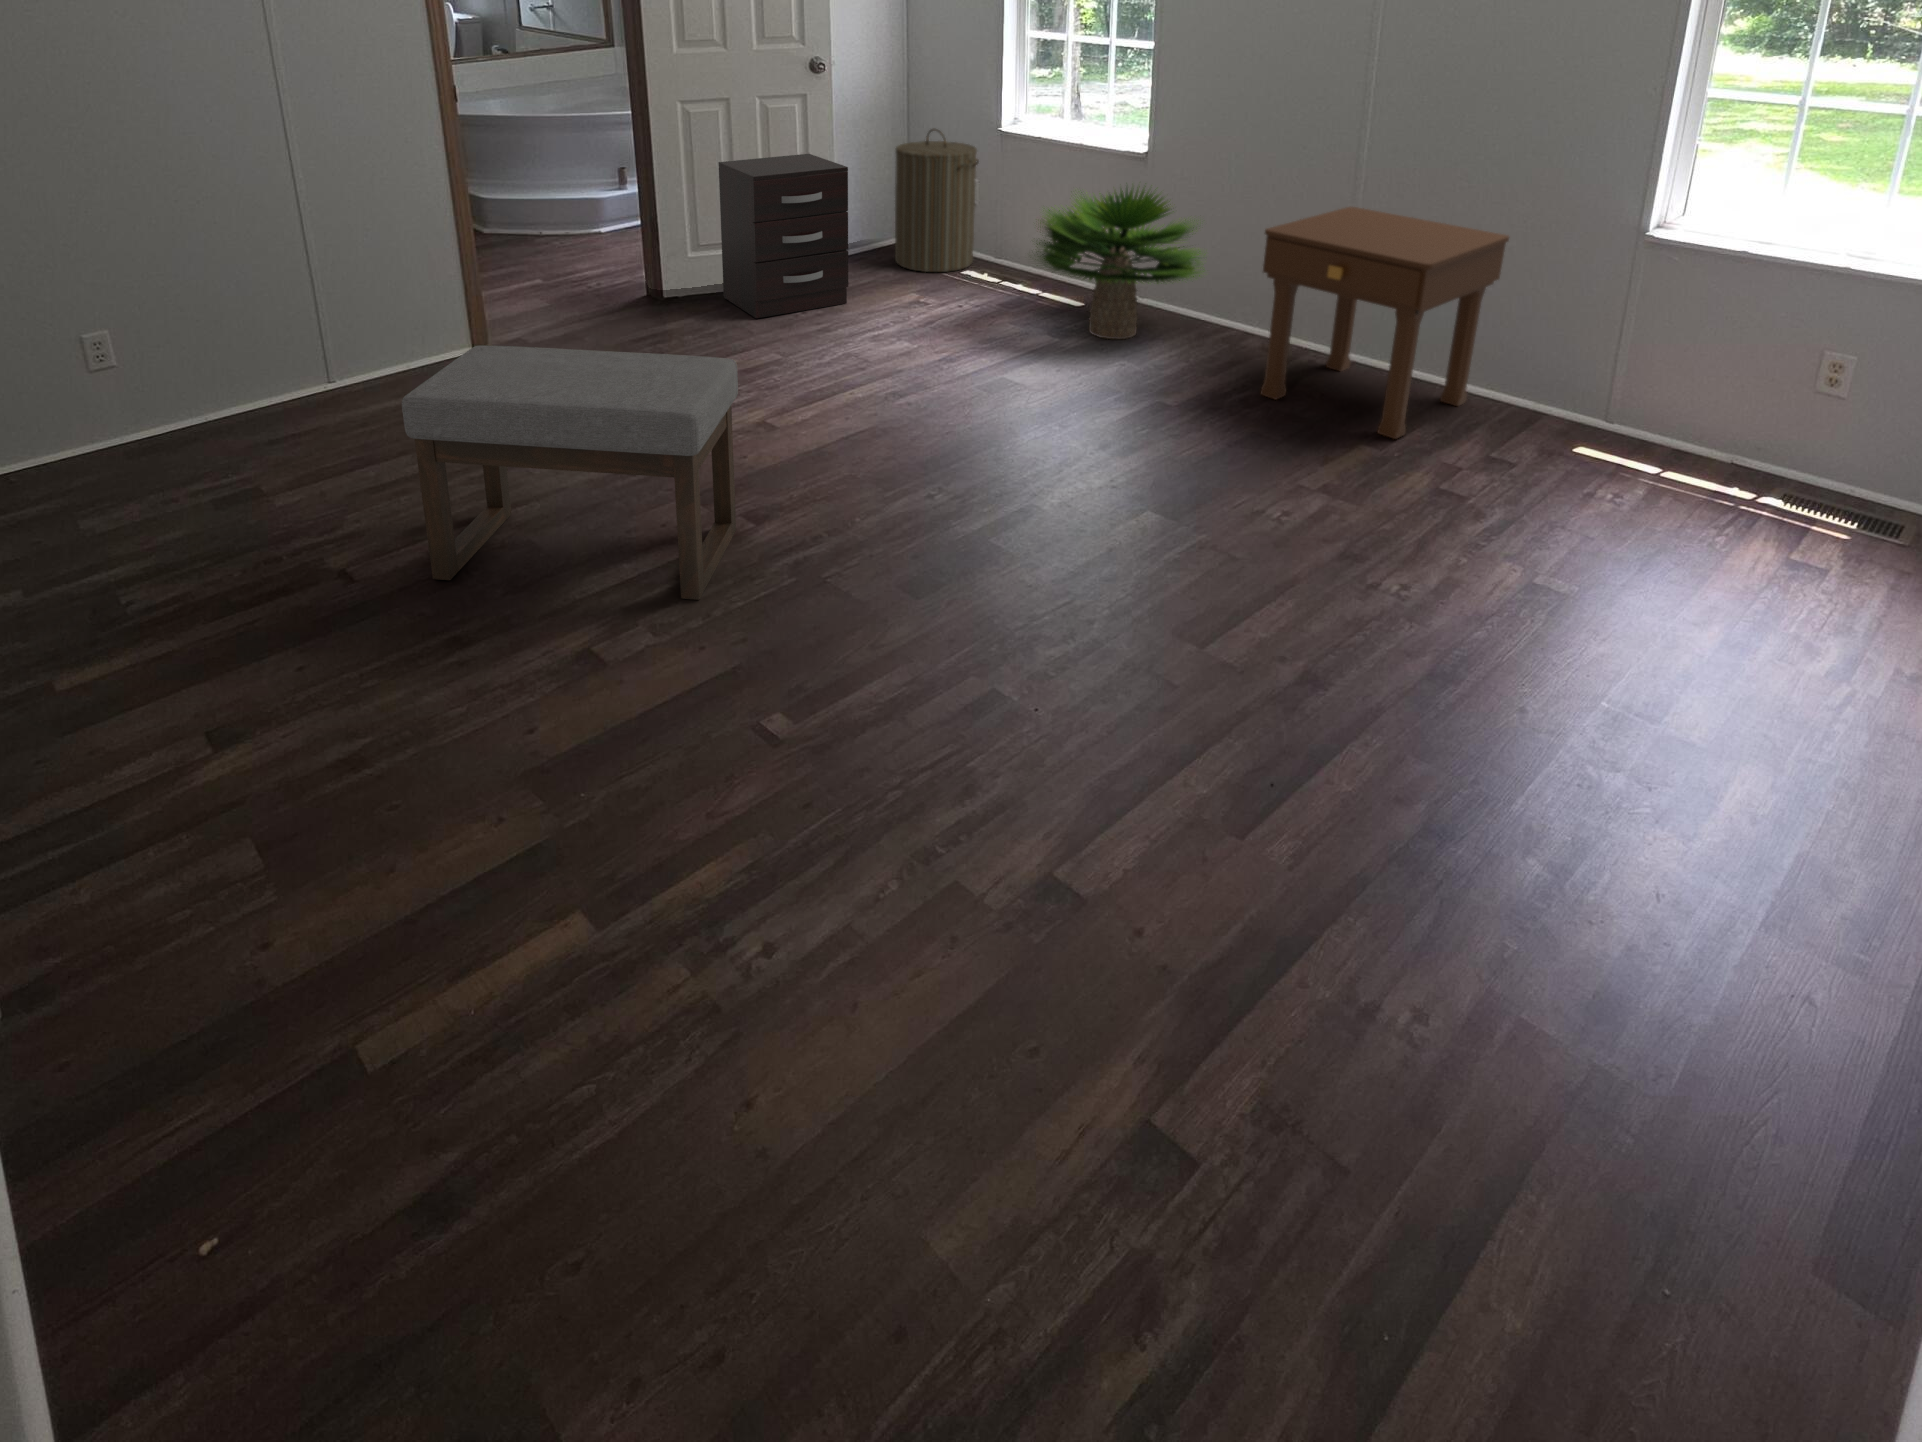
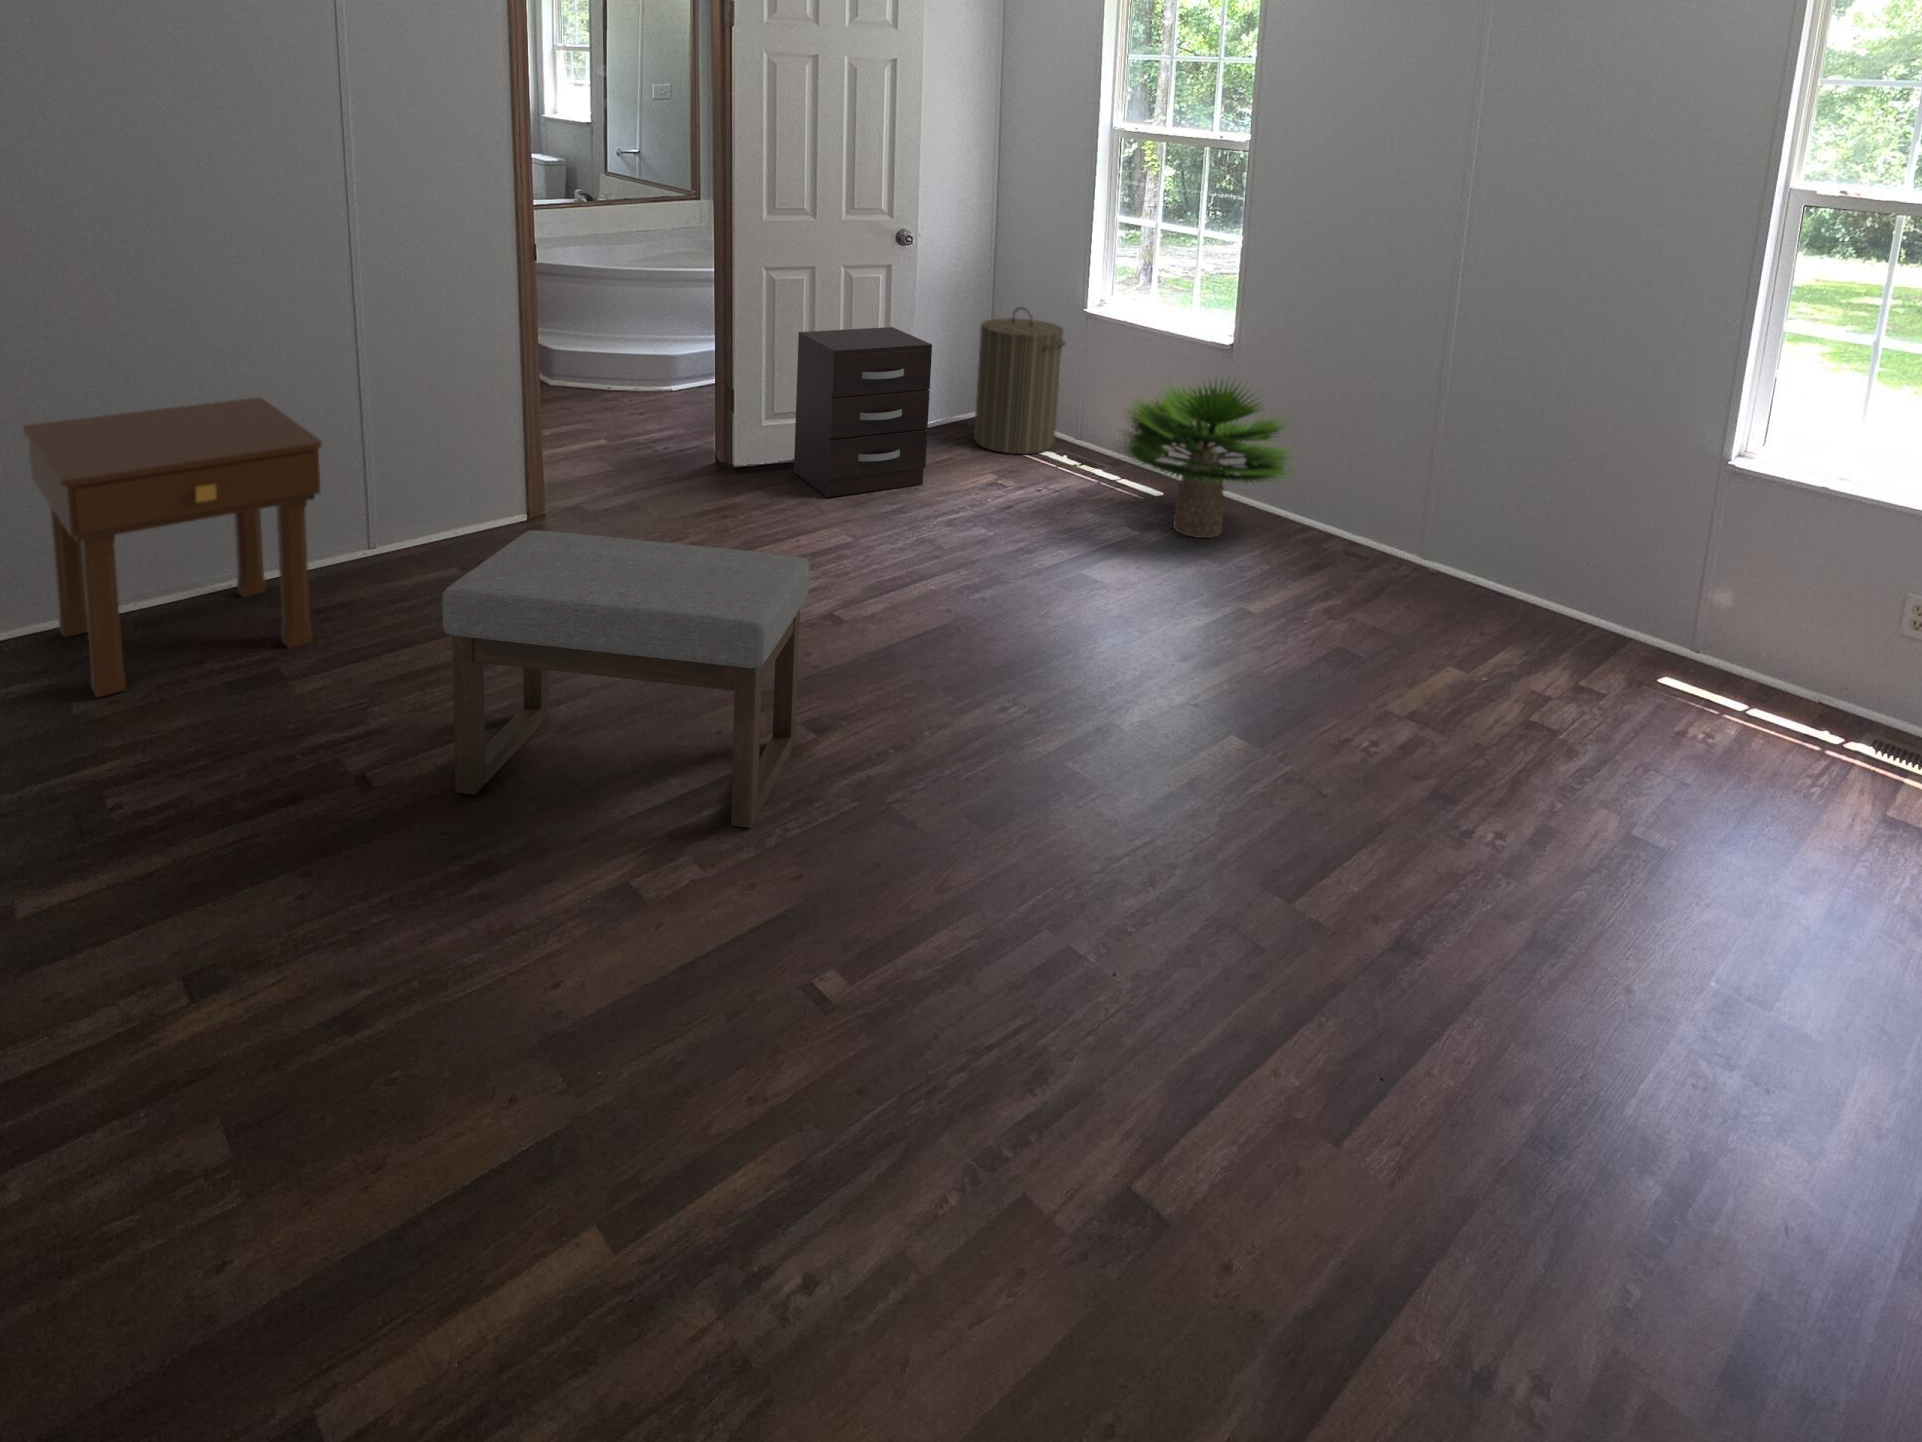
nightstand: present [1260,207,1509,439] -> present [23,398,322,697]

